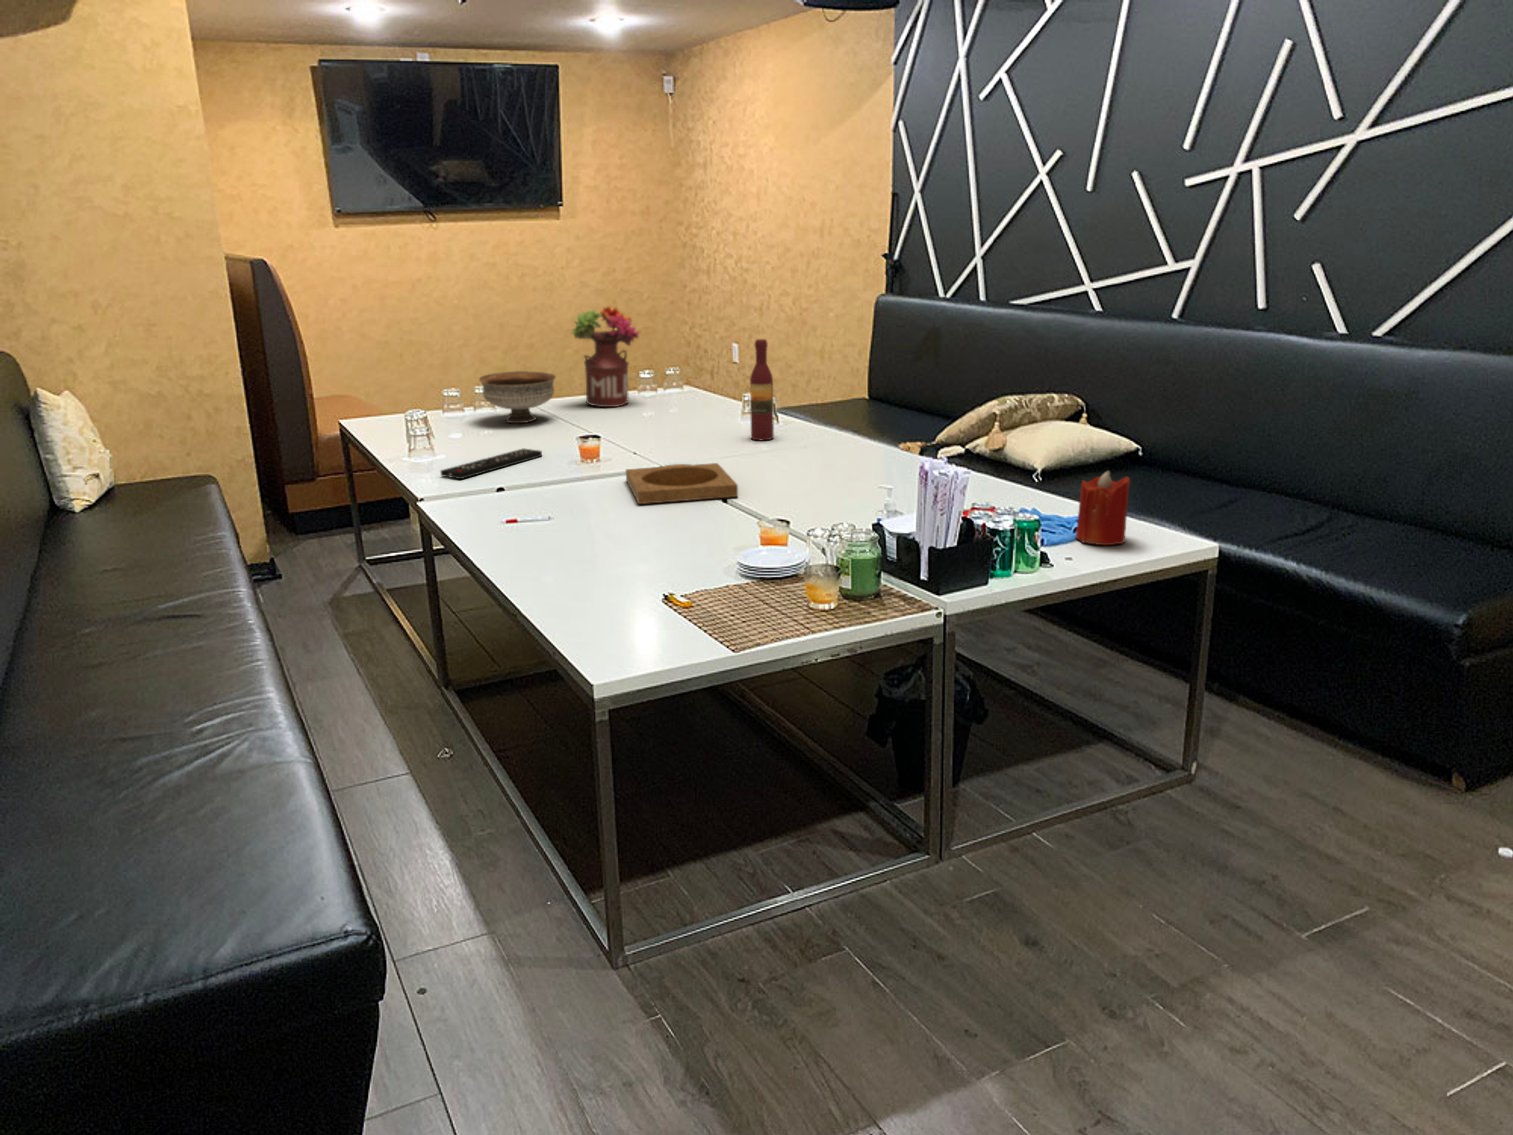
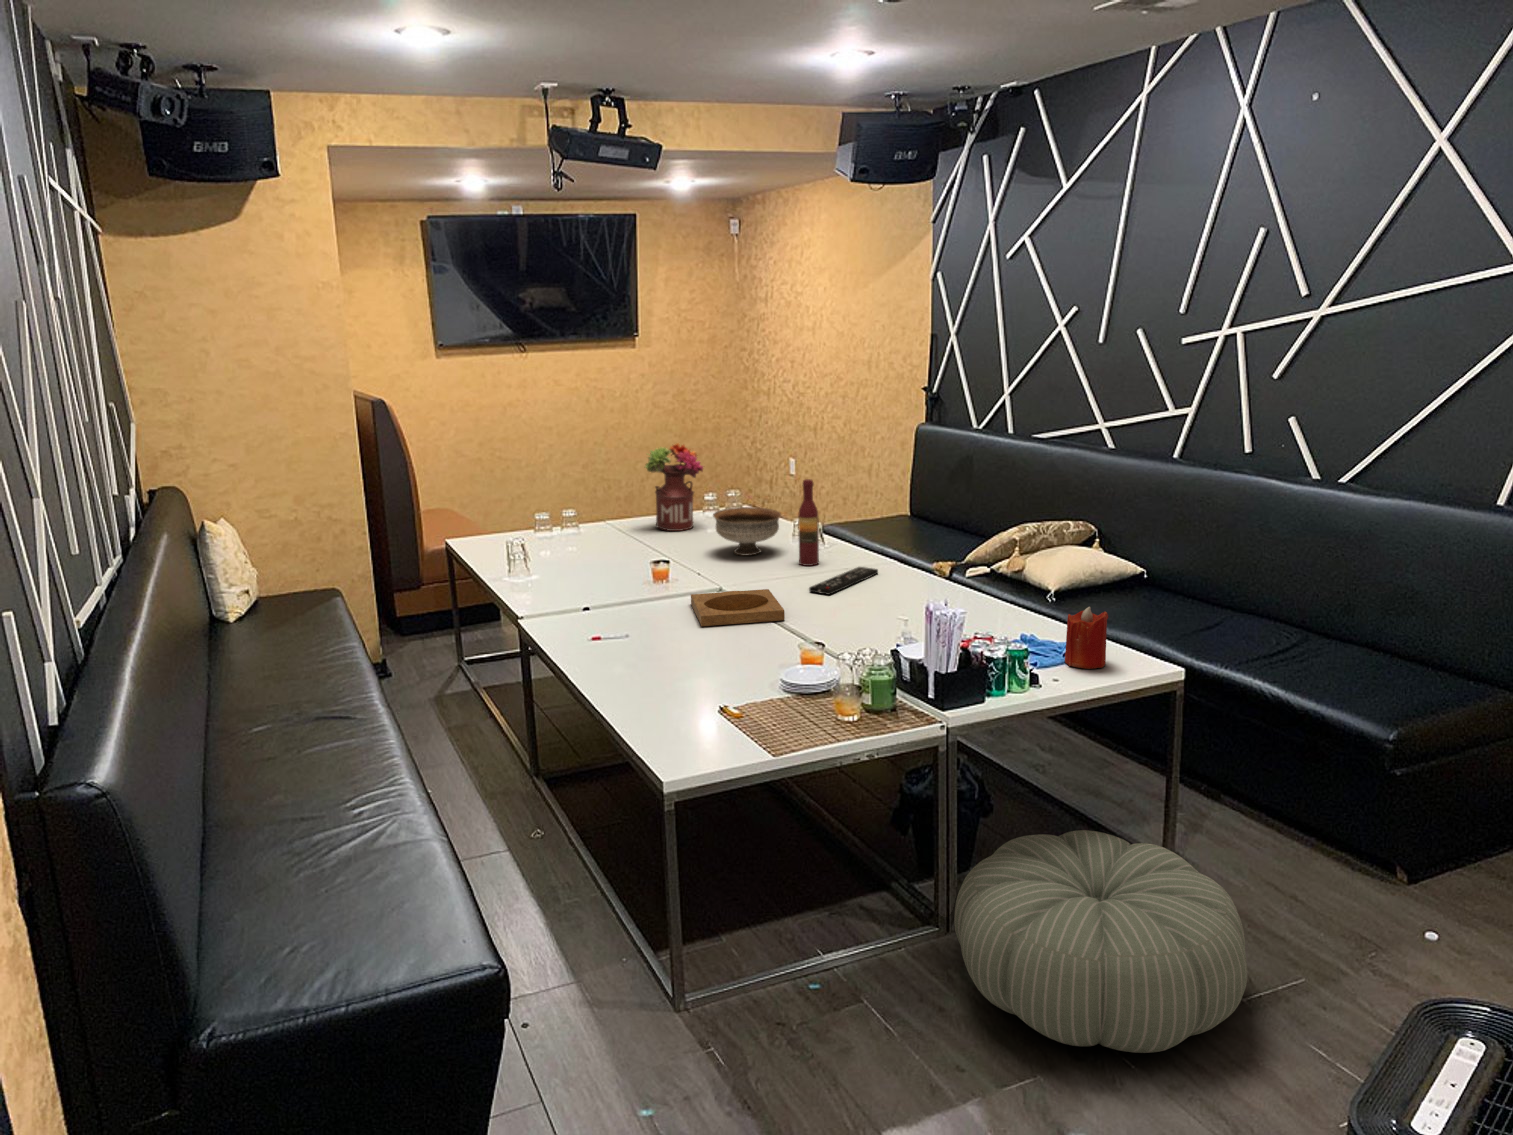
bowl: present [479,371,556,423] -> present [713,507,781,555]
remote control: present [441,448,542,479] -> present [809,567,878,595]
pouf: none [954,737,1320,1010] -> present [954,830,1247,1053]

